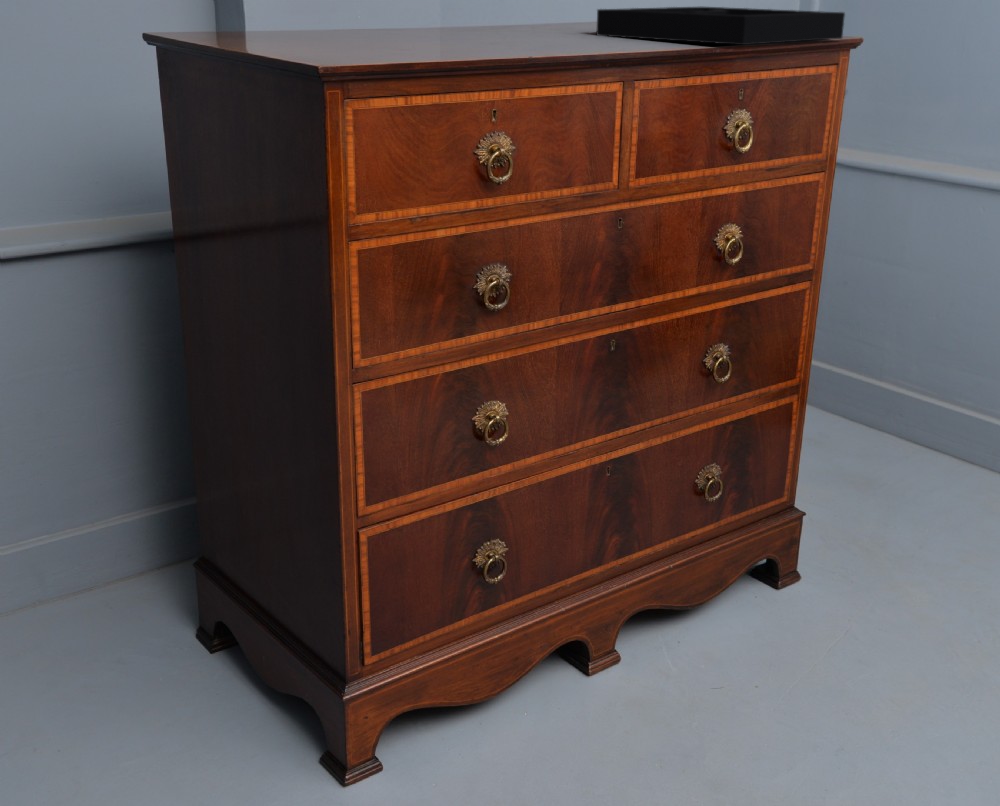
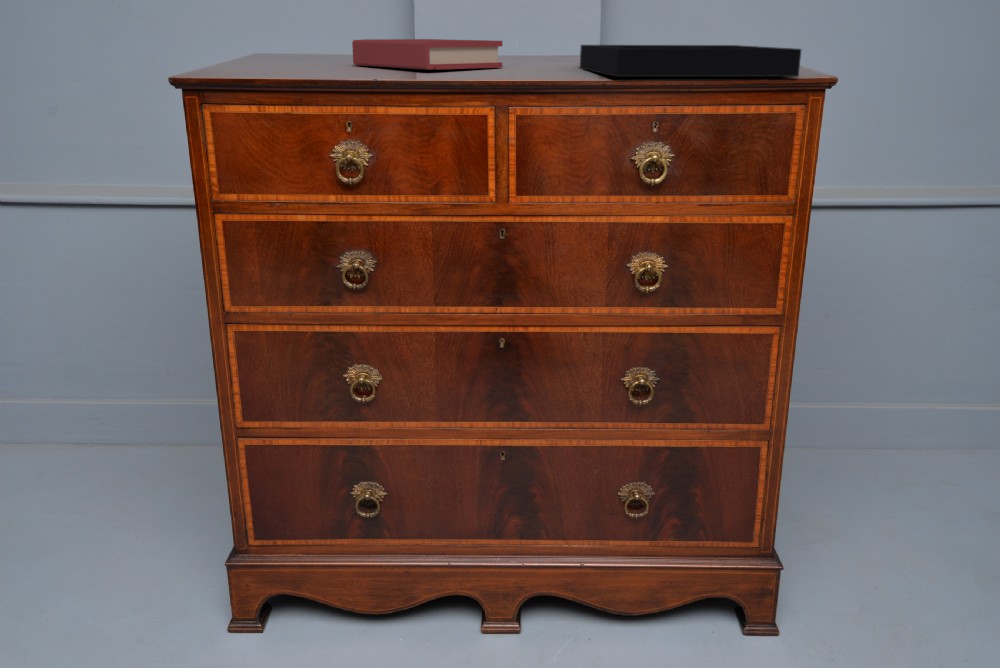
hardback book: none [360,4,533,43] -> present [352,39,502,70]

